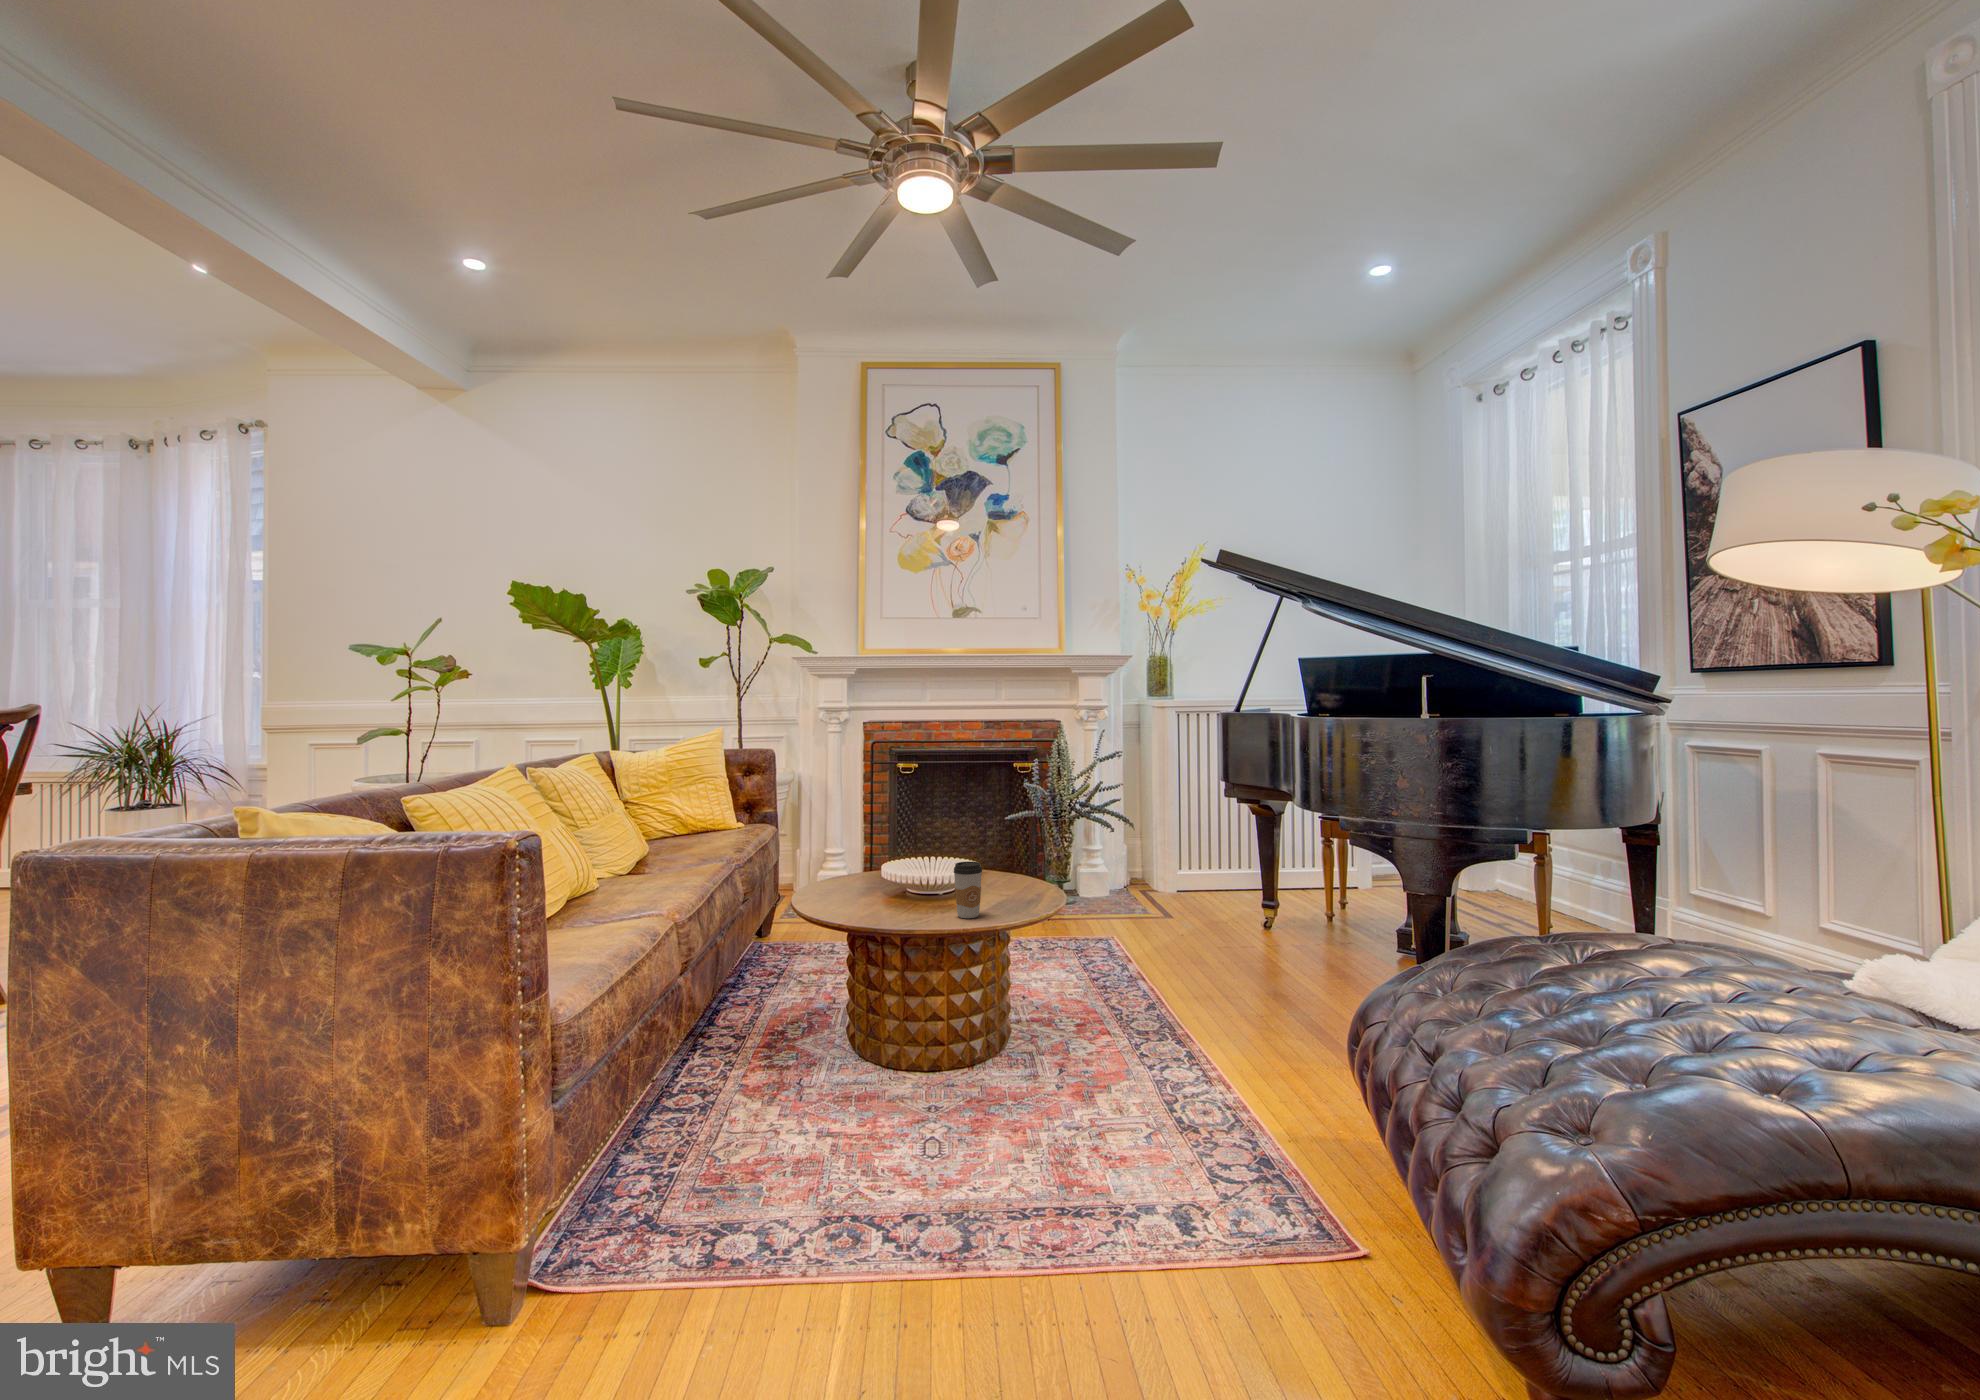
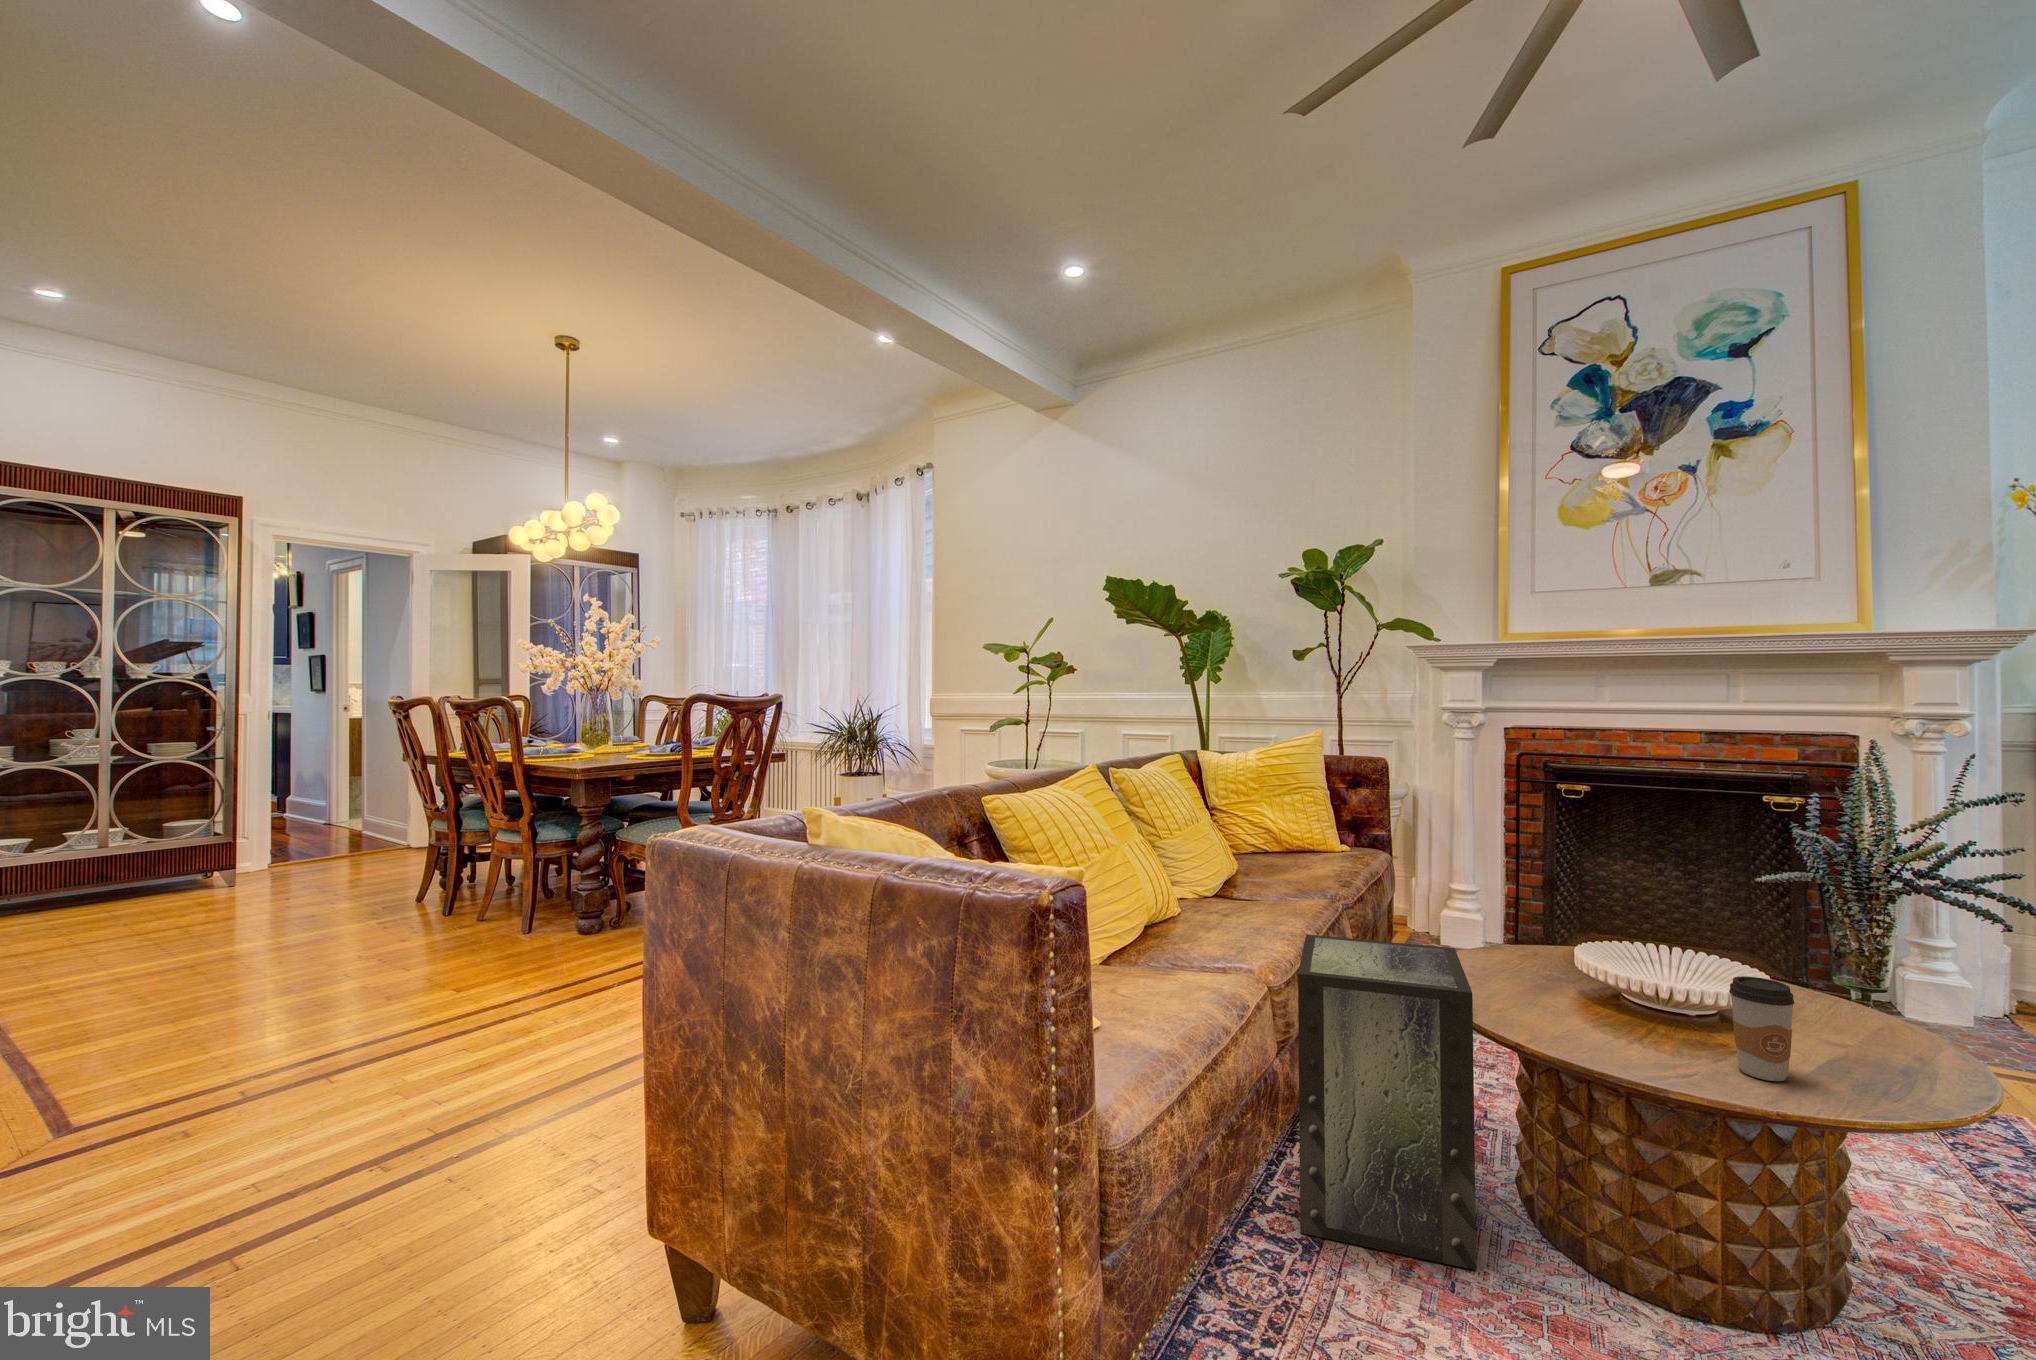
storage box: none [697,877,816,1097] -> present [1298,934,1476,1270]

